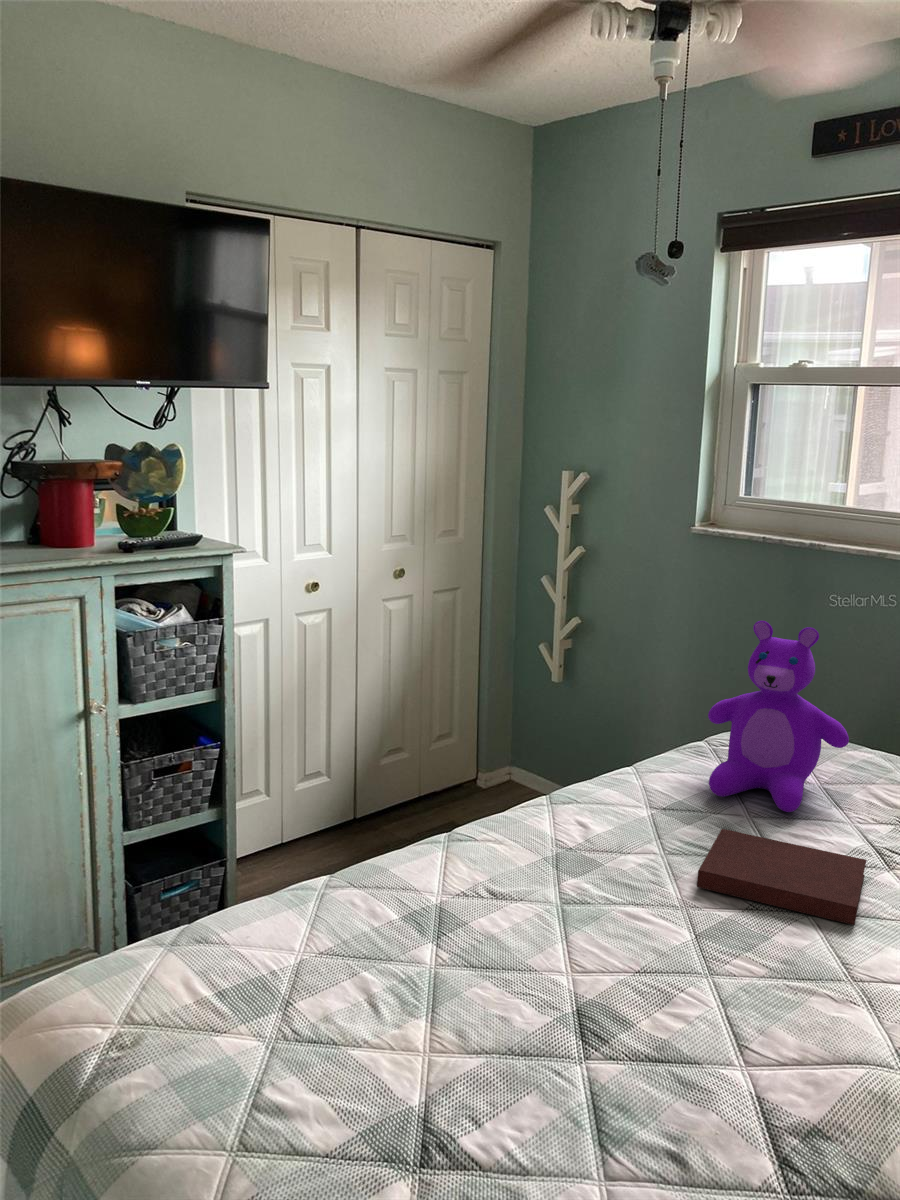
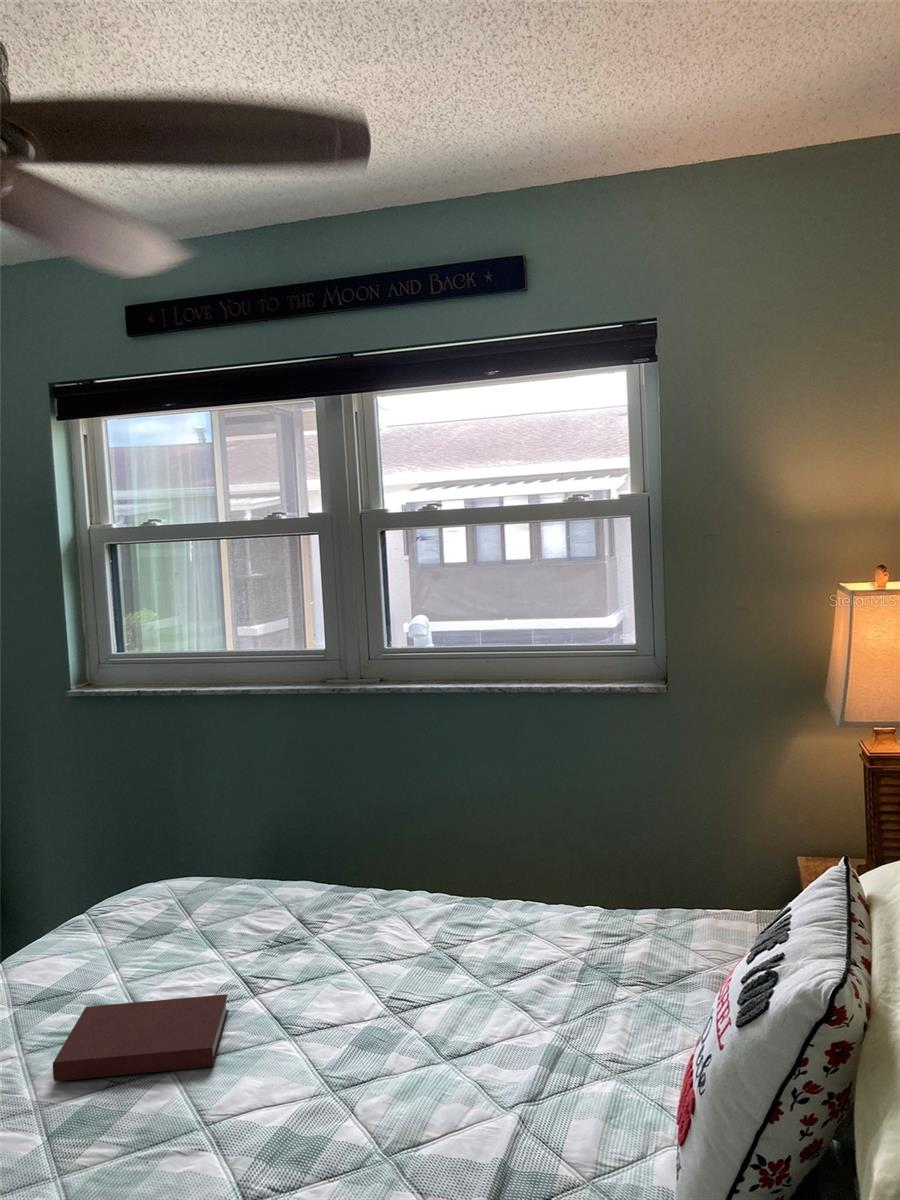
teddy bear: present [708,621,849,812] -> none [74,777,212,970]

